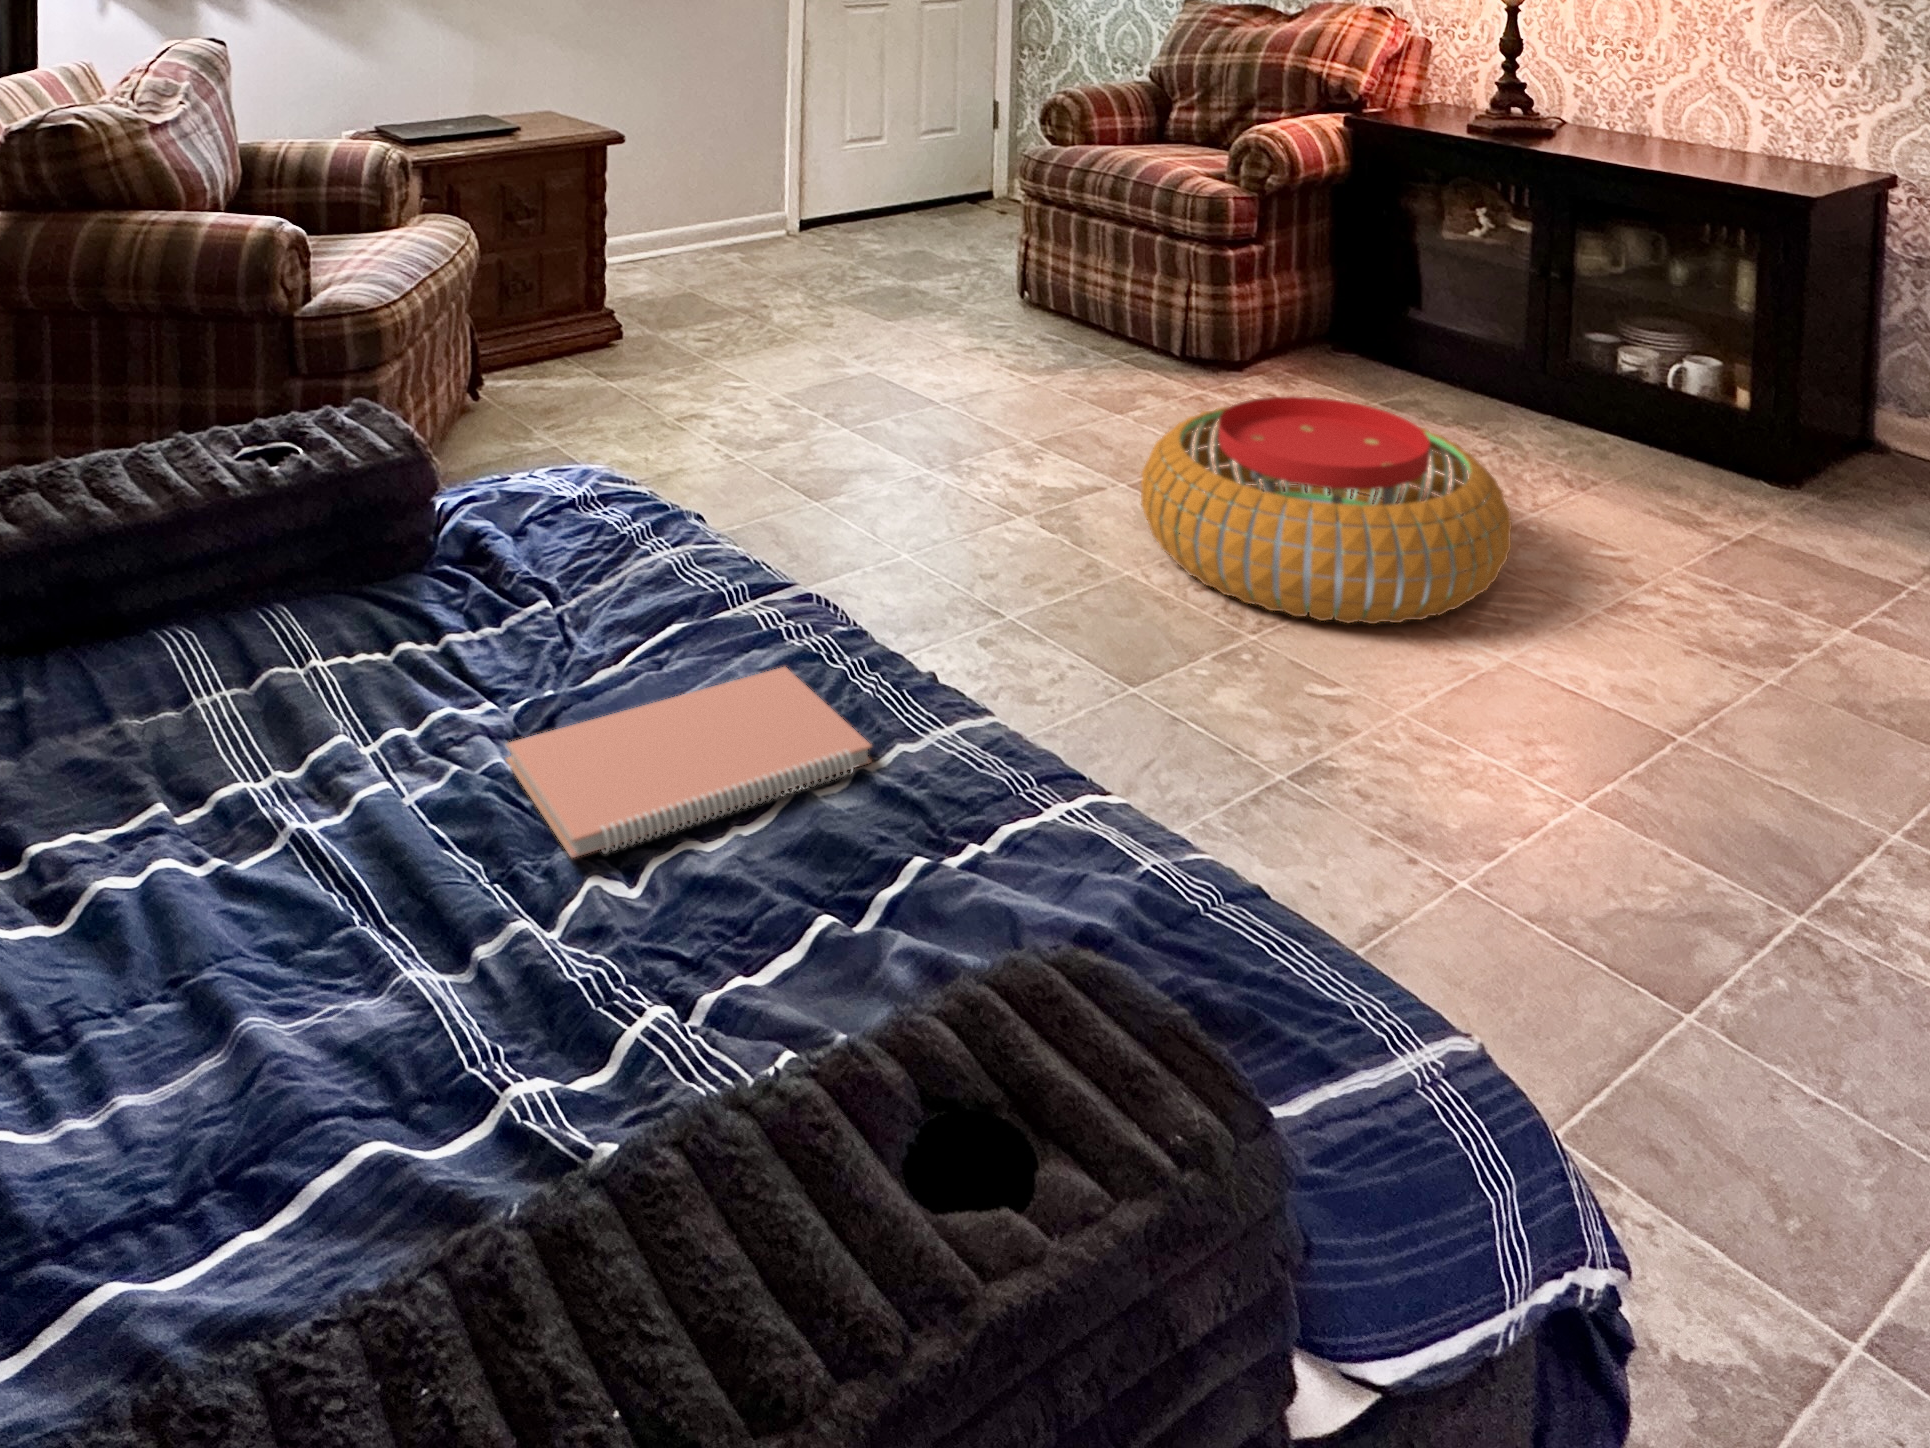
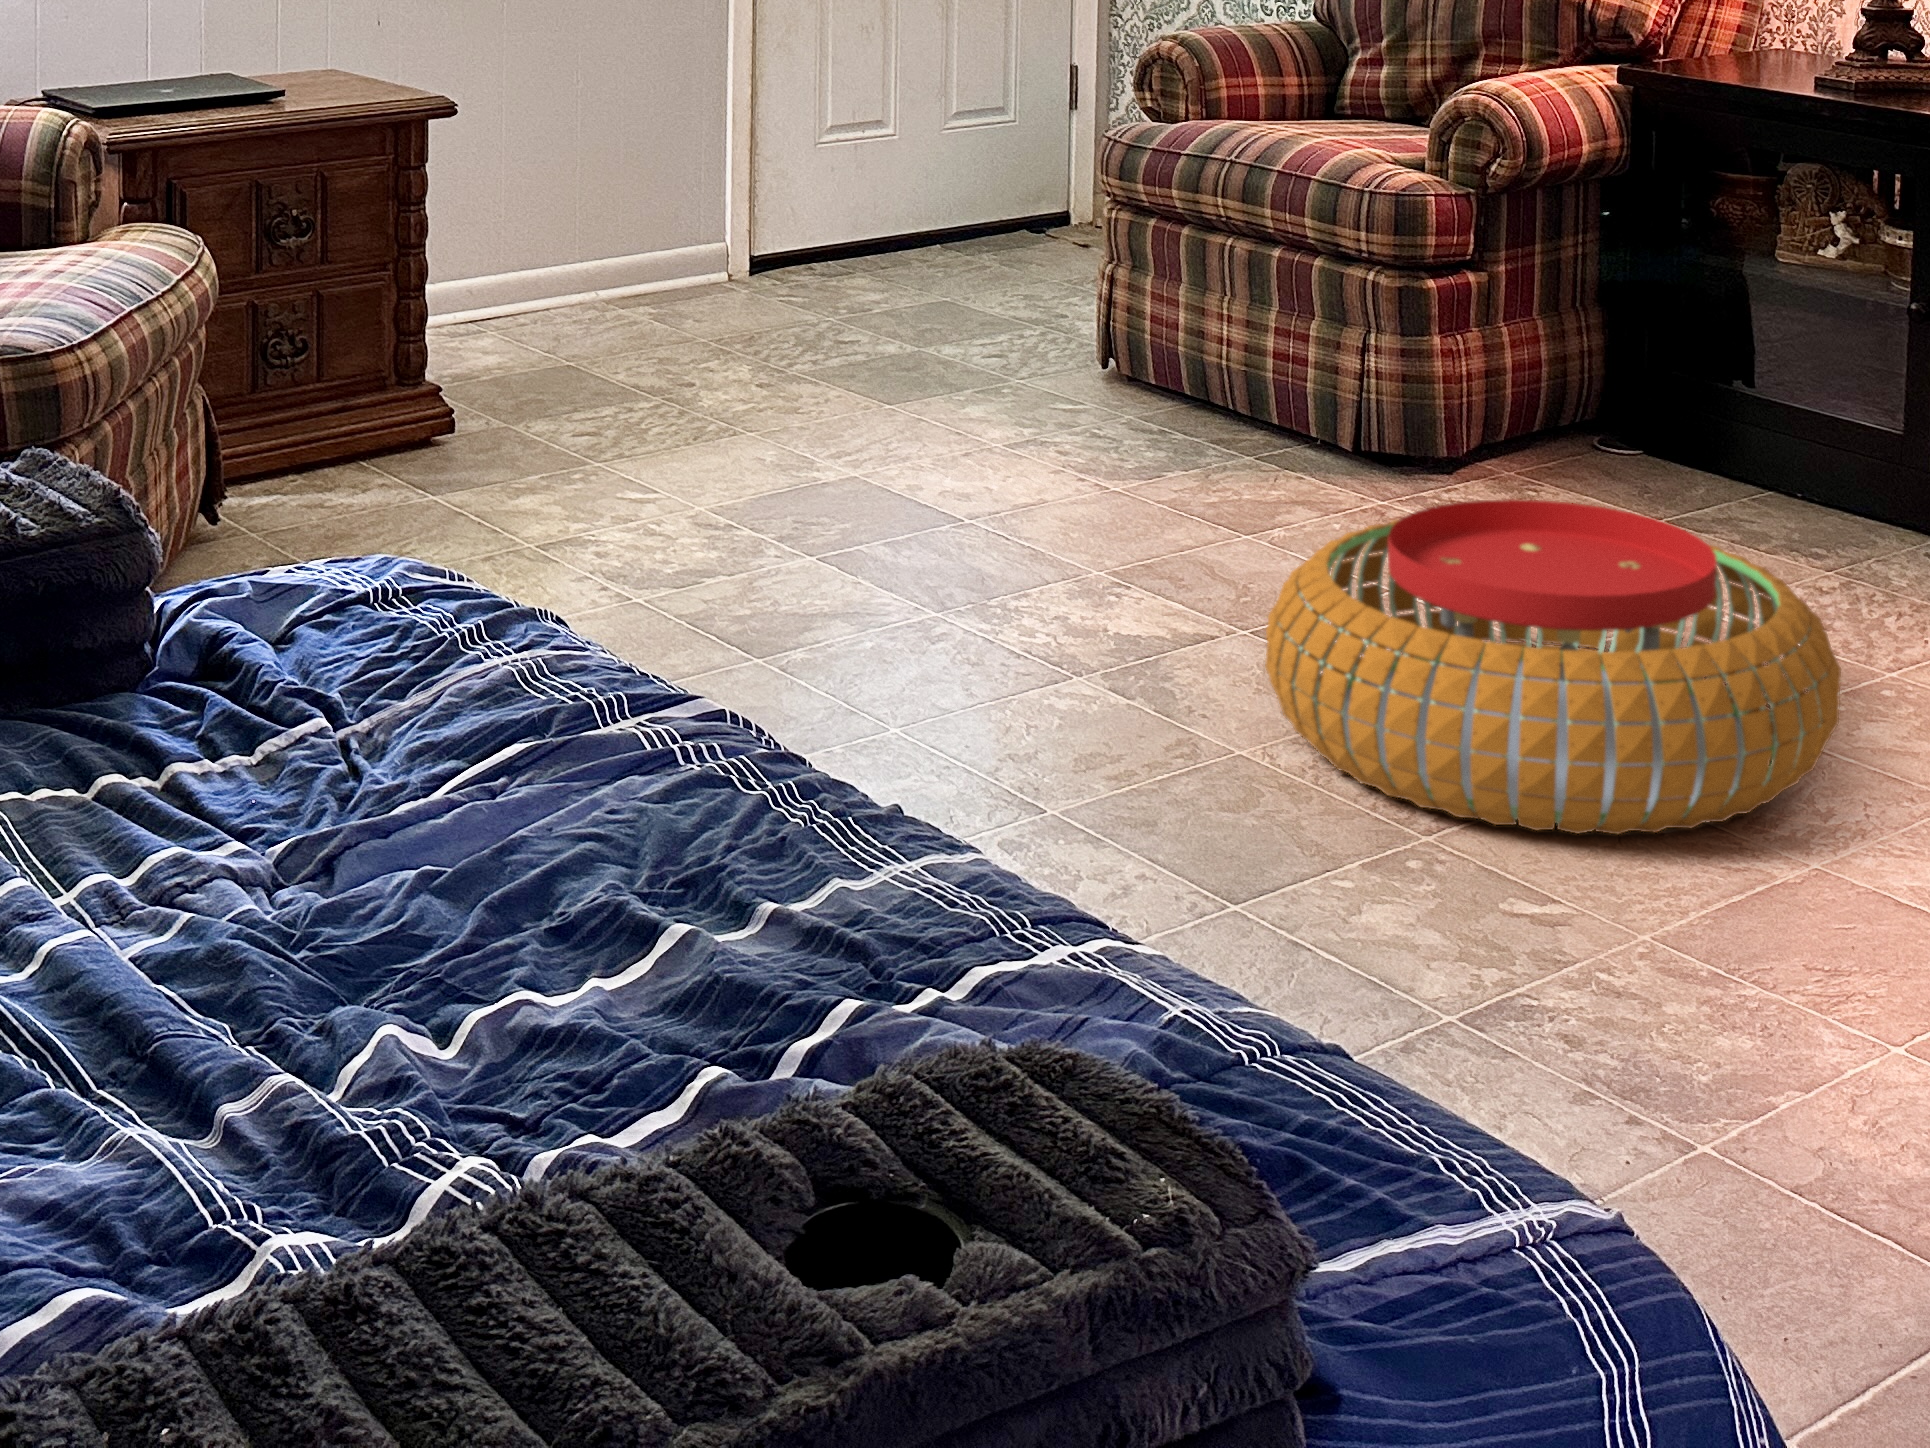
notebook: present [506,667,871,858] -> none [258,787,782,1004]

